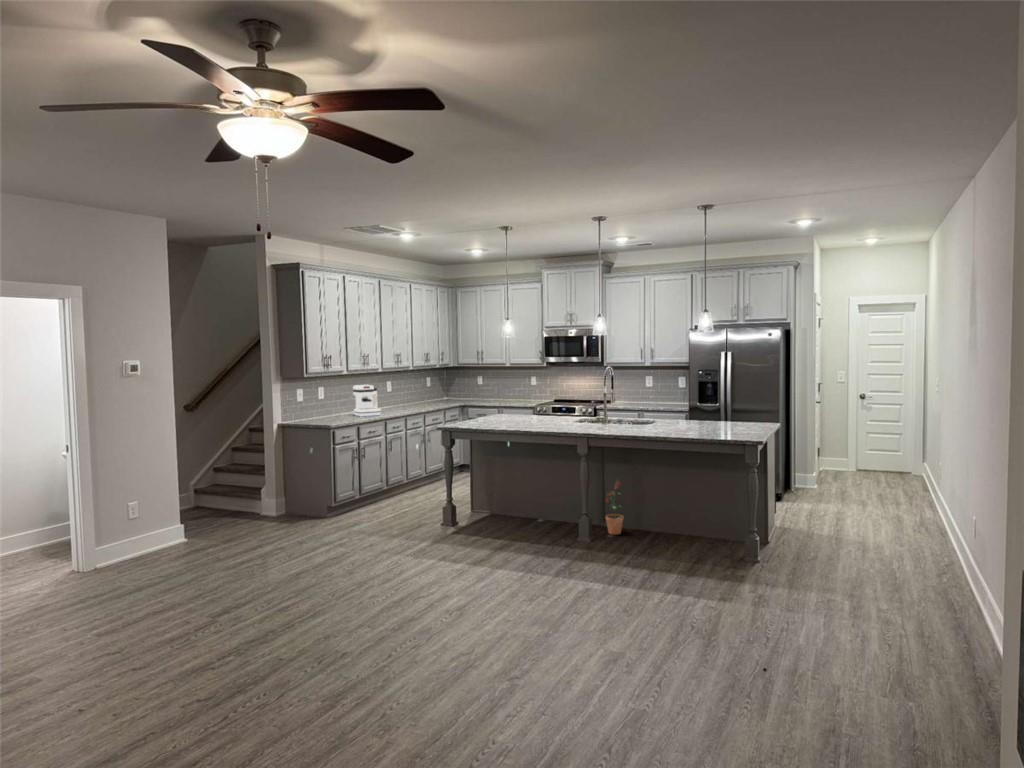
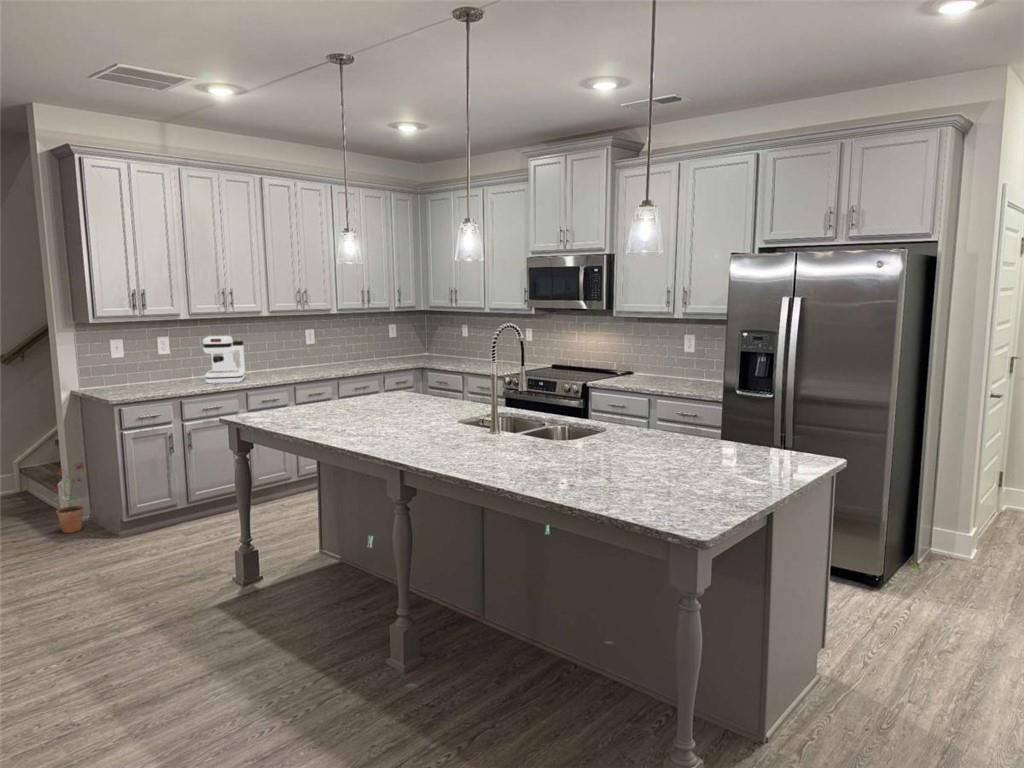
potted plant: present [606,481,624,535] -> present [54,463,84,533]

